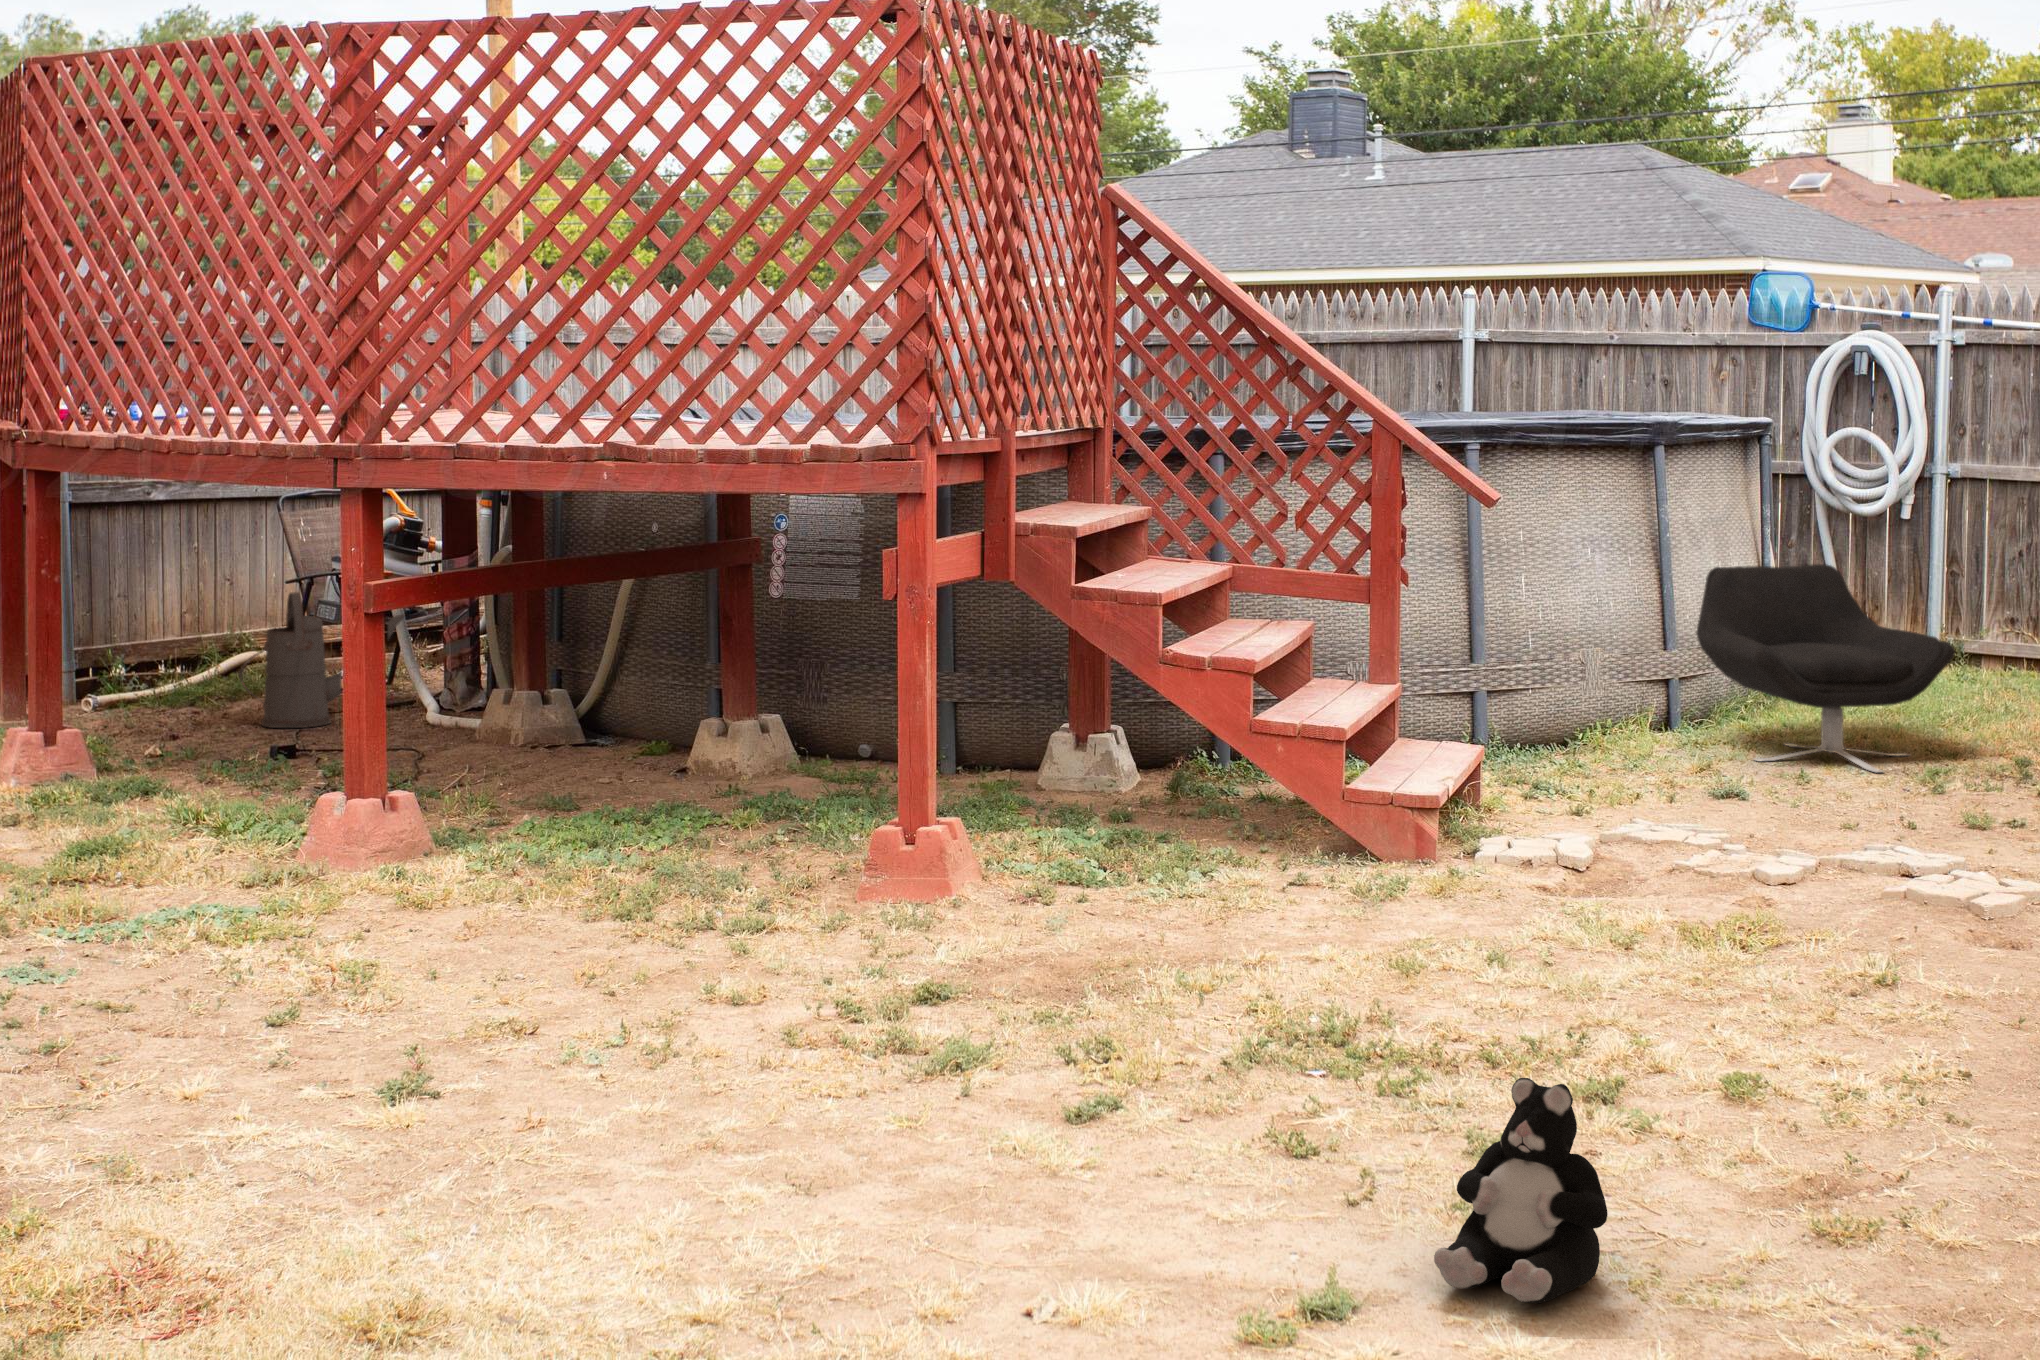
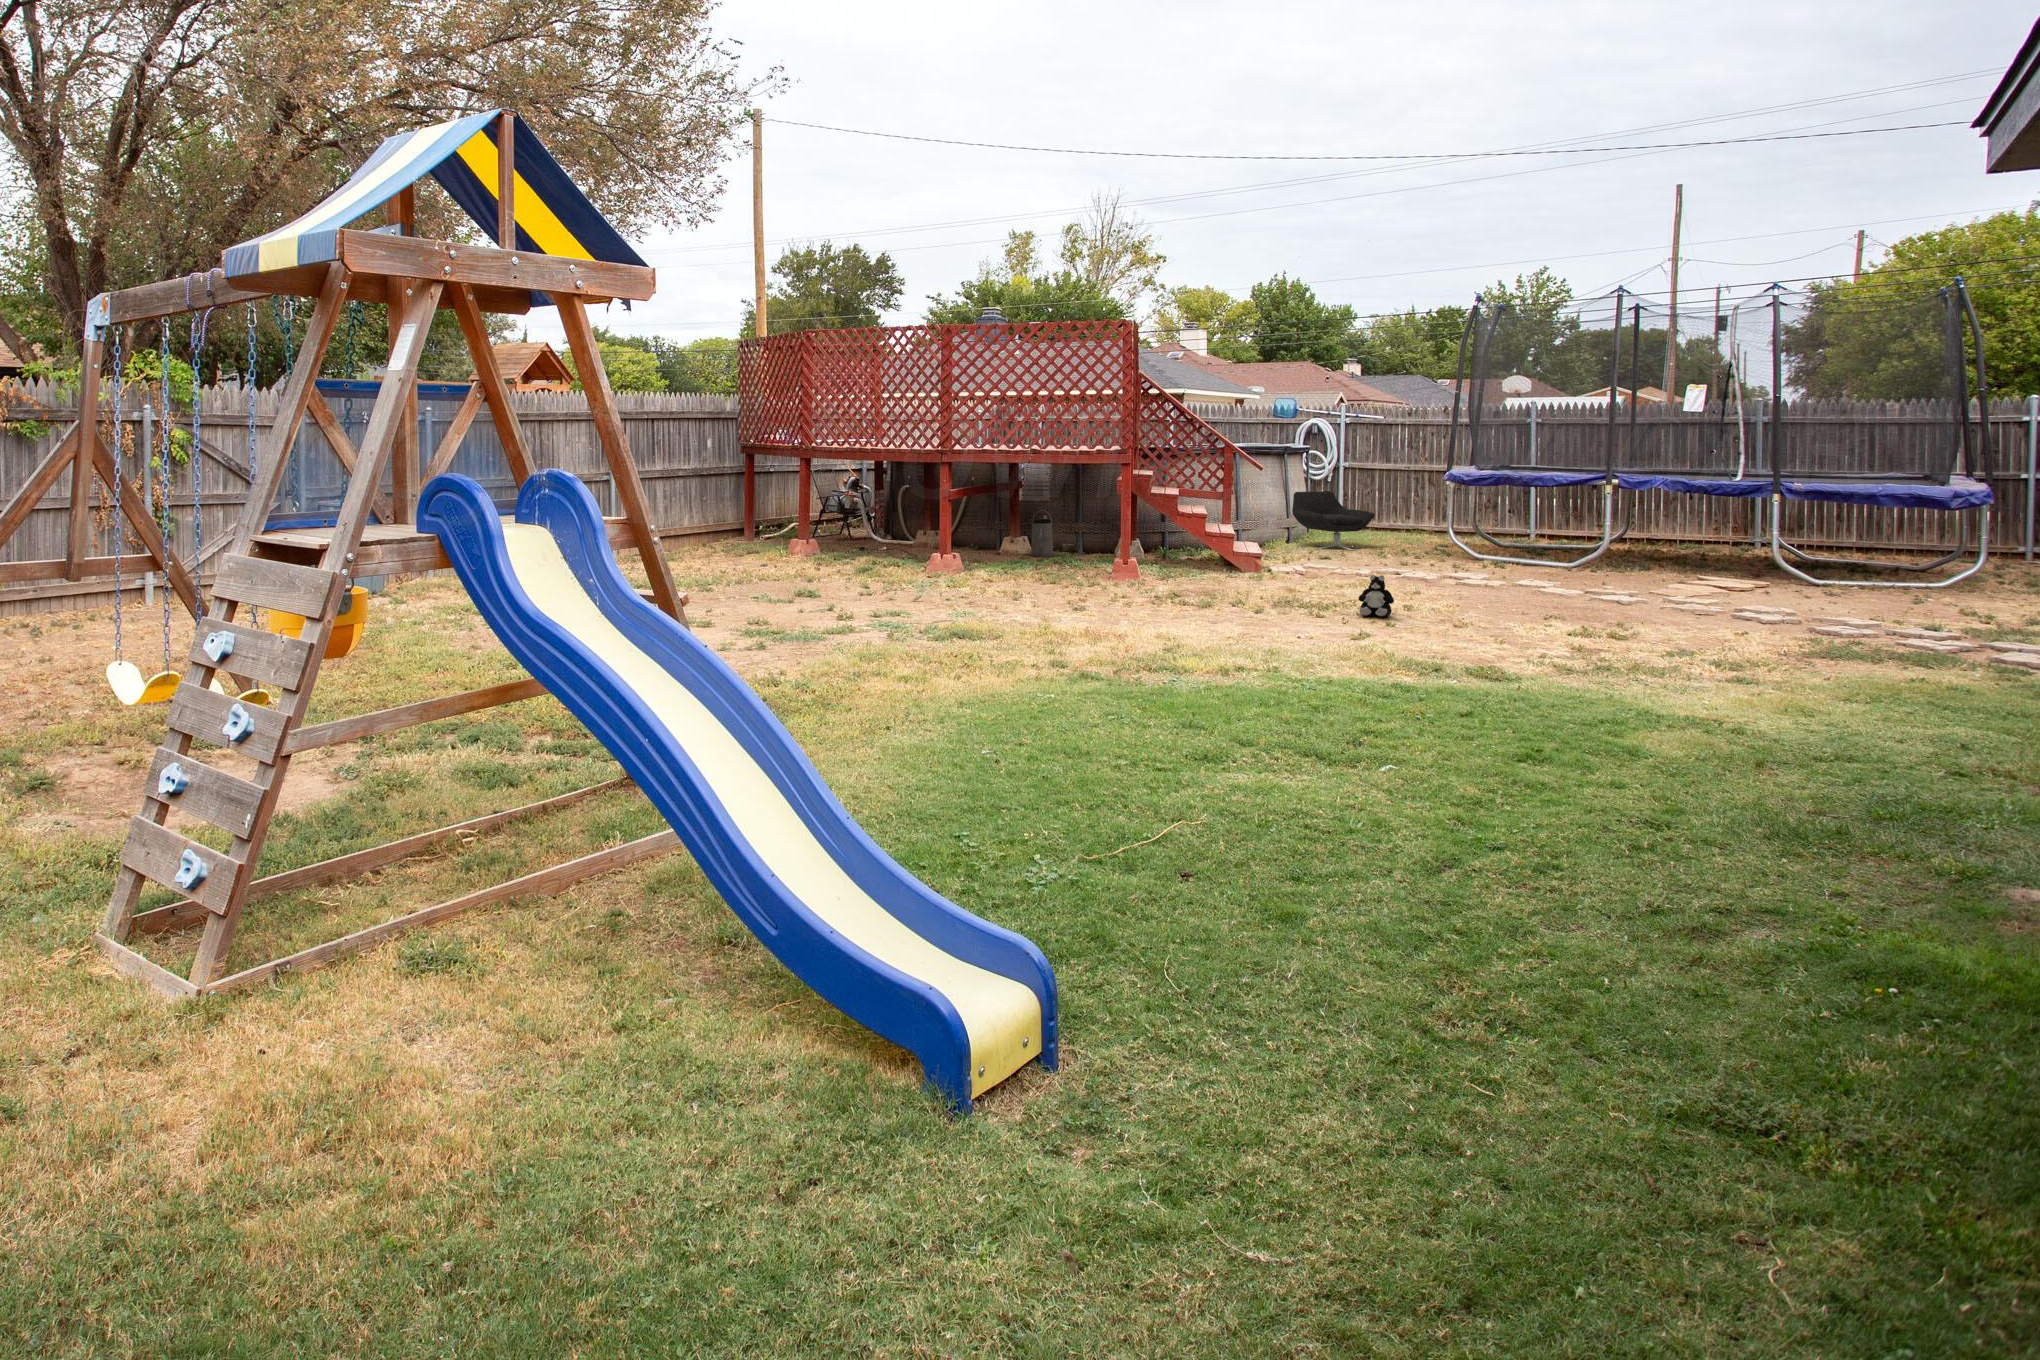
watering can: present [239,592,404,728] -> present [1030,510,1054,557]

